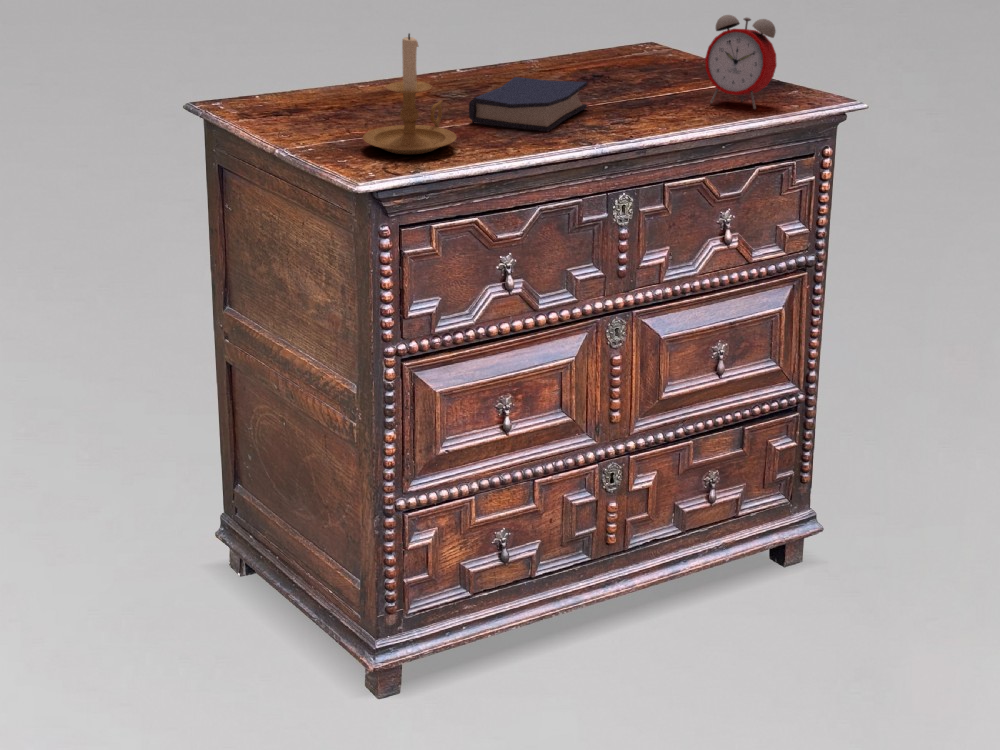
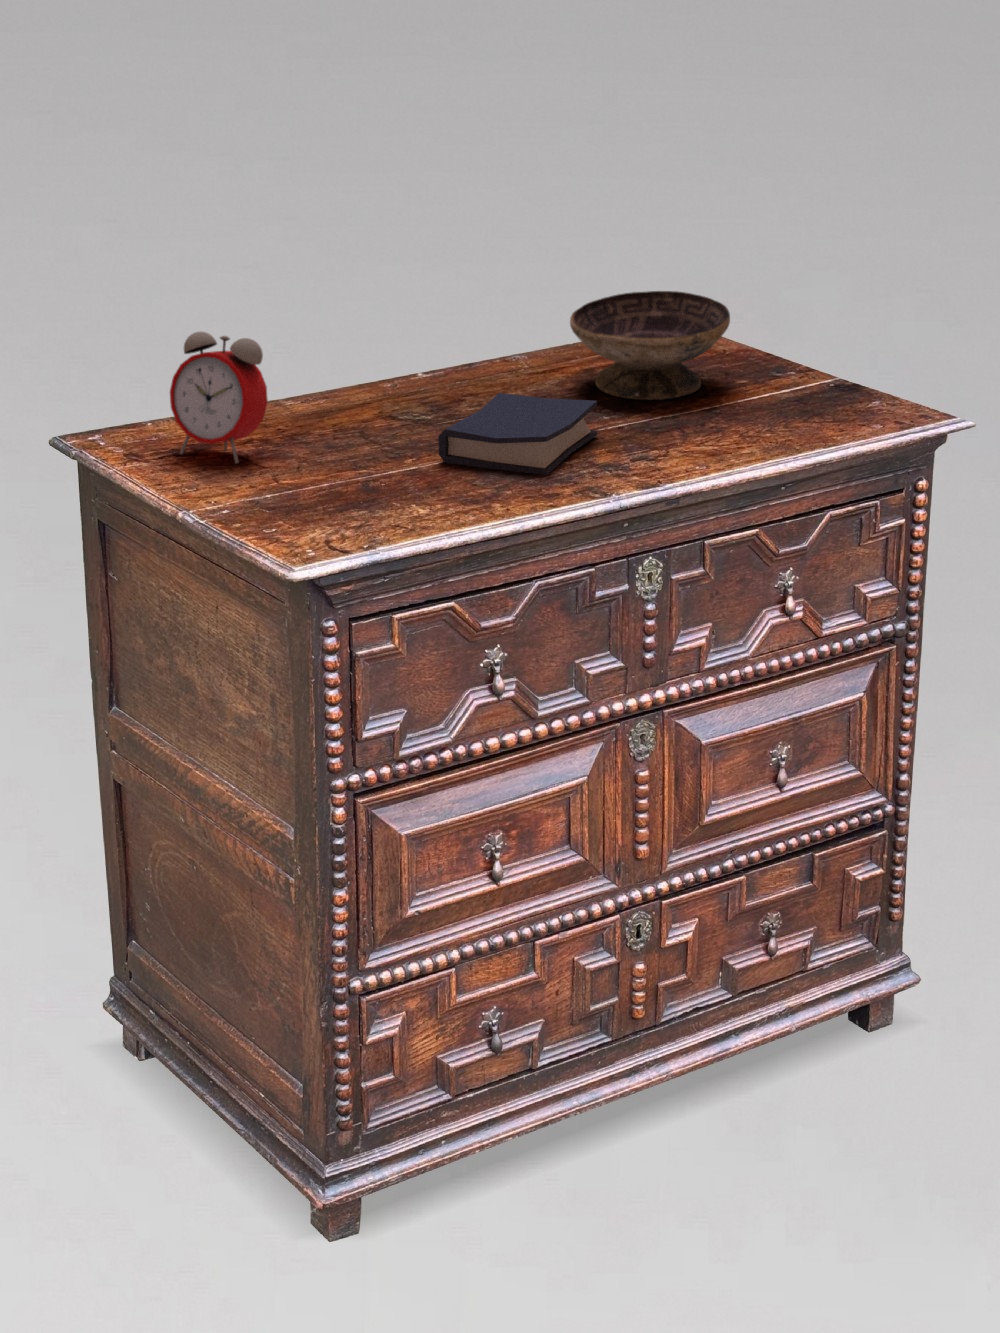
decorative bowl: none [569,11,688,88] -> present [570,291,730,400]
alarm clock: present [705,15,777,109] -> present [170,331,268,463]
candle holder: present [363,34,457,155] -> none [296,354,424,517]

